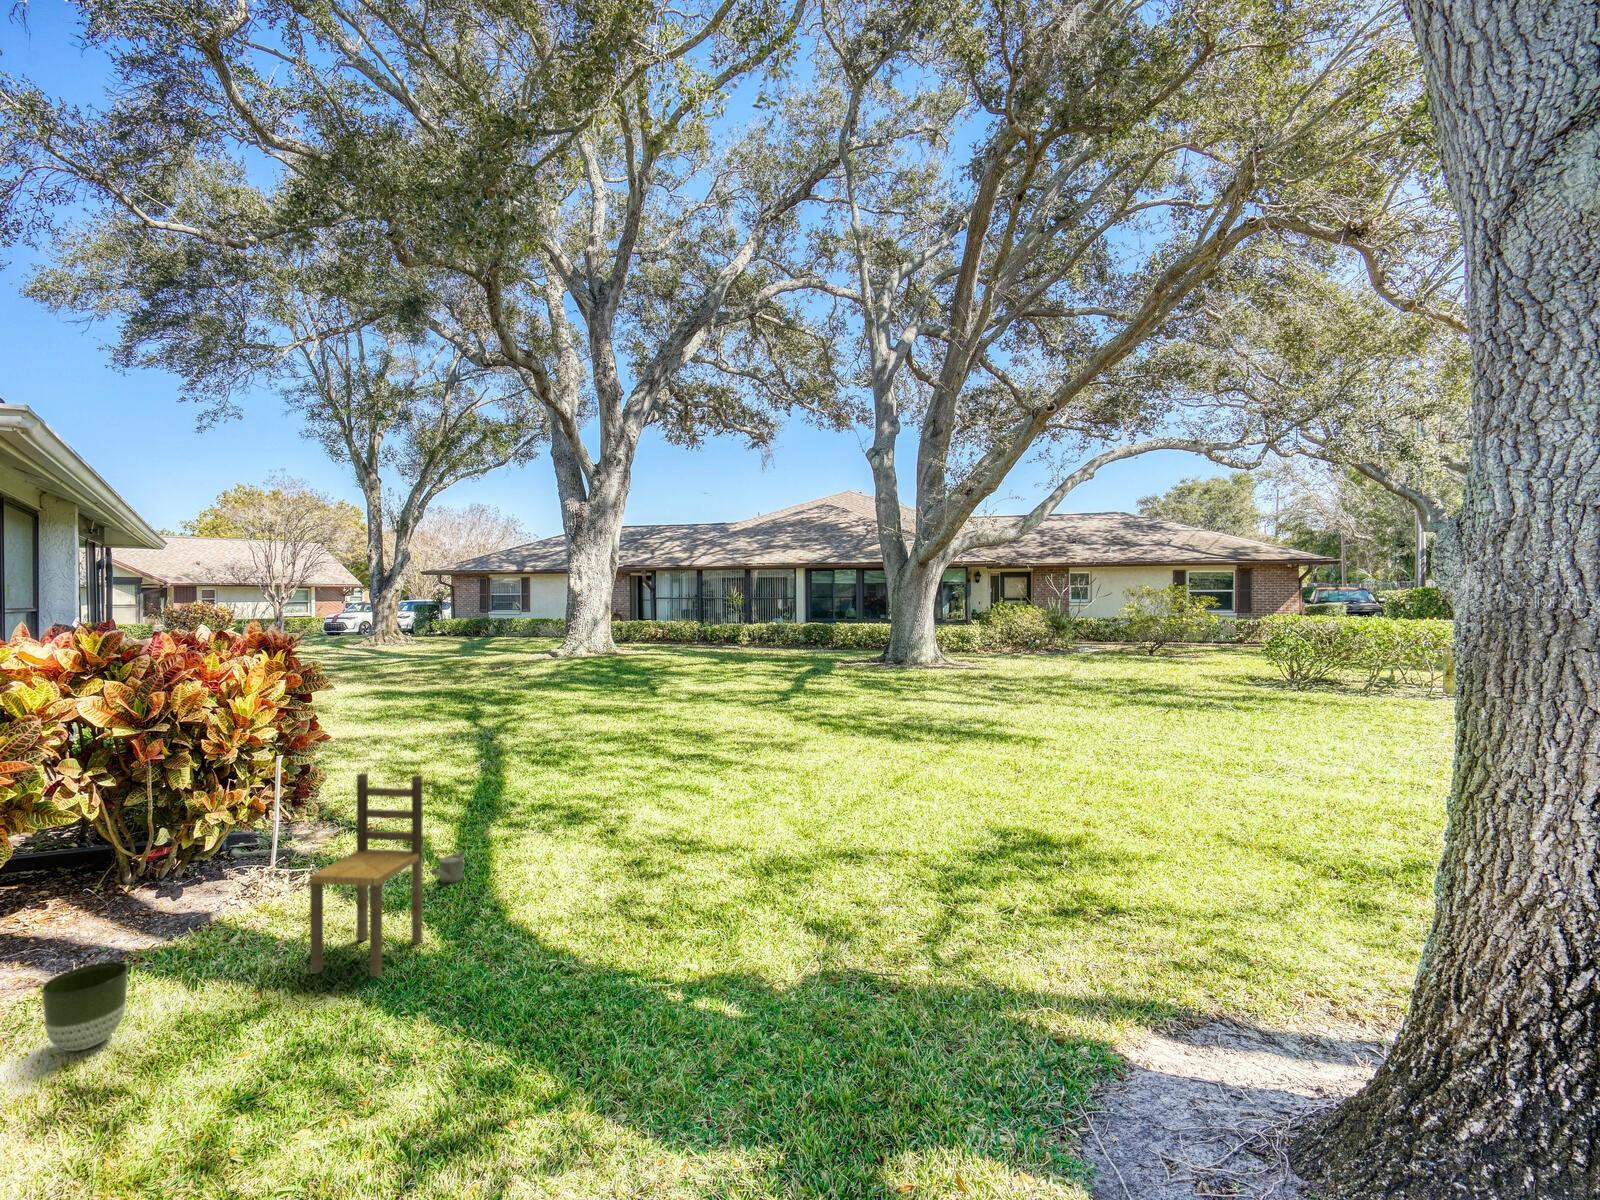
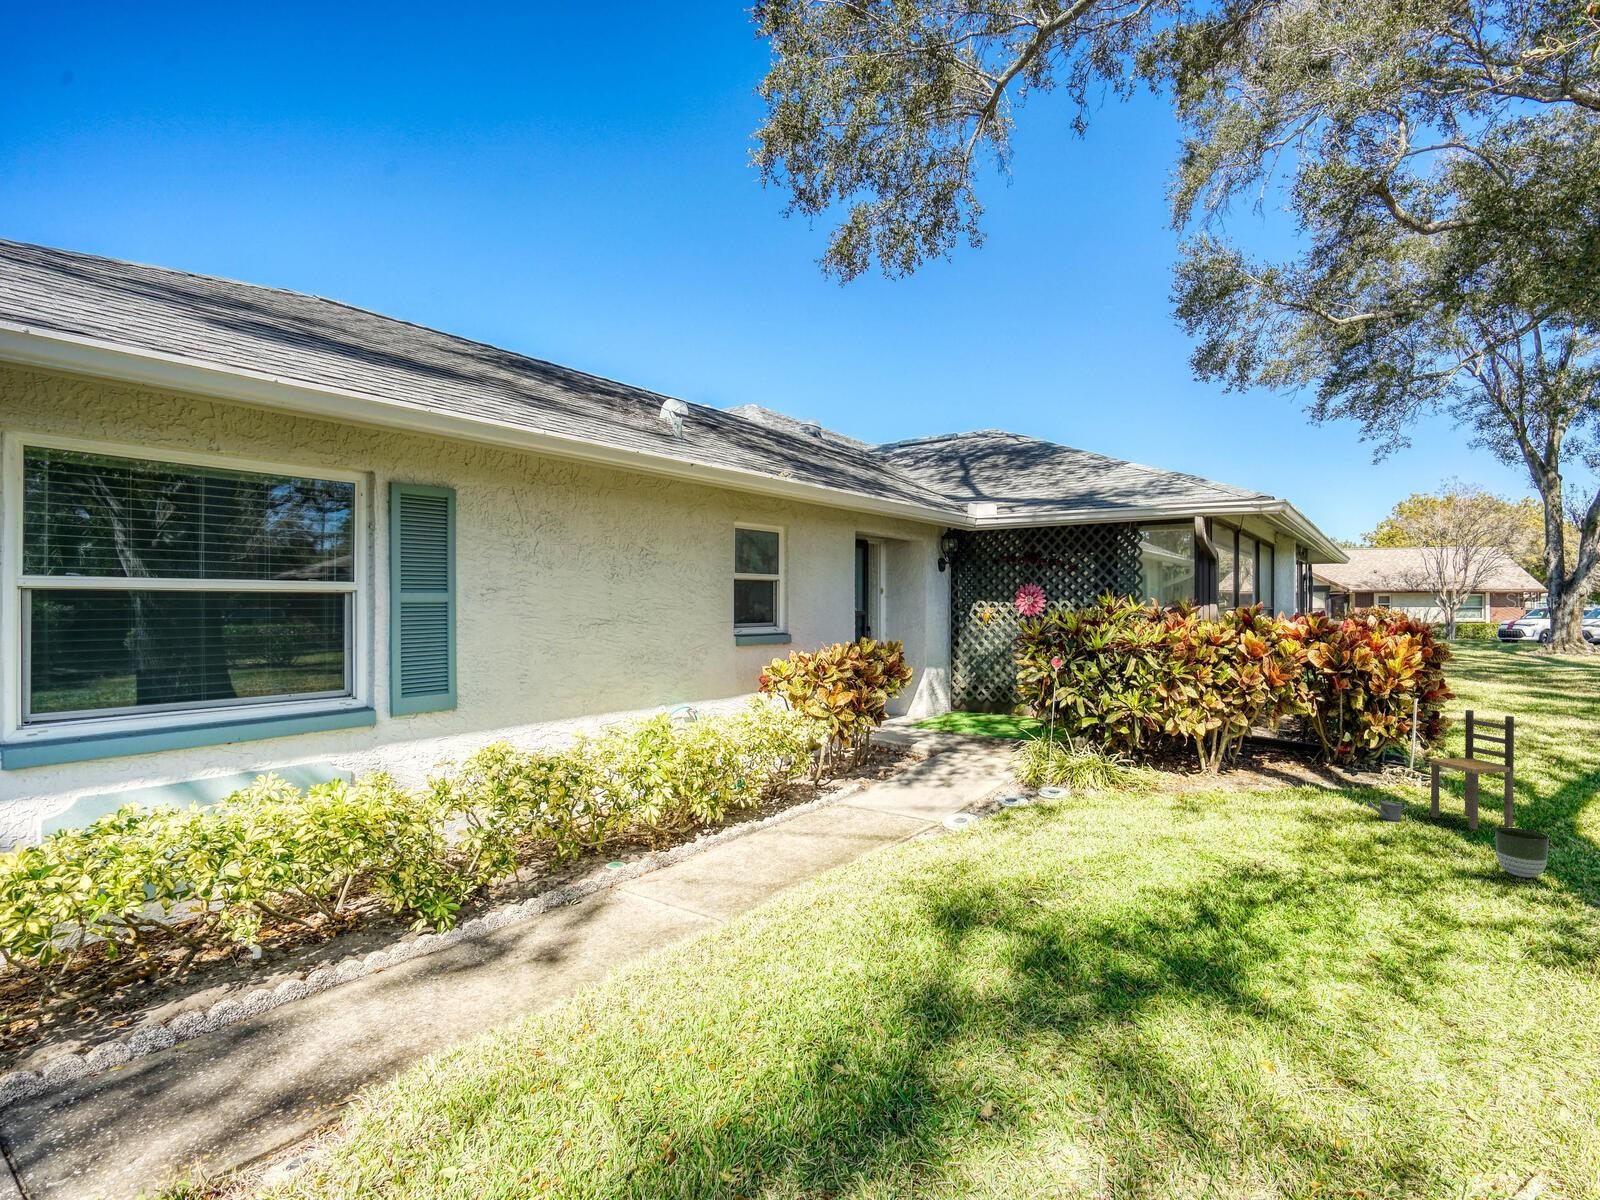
watering can: present [431,852,463,883] -> present [1367,801,1405,822]
planter: present [42,962,128,1051] -> present [1495,827,1549,878]

